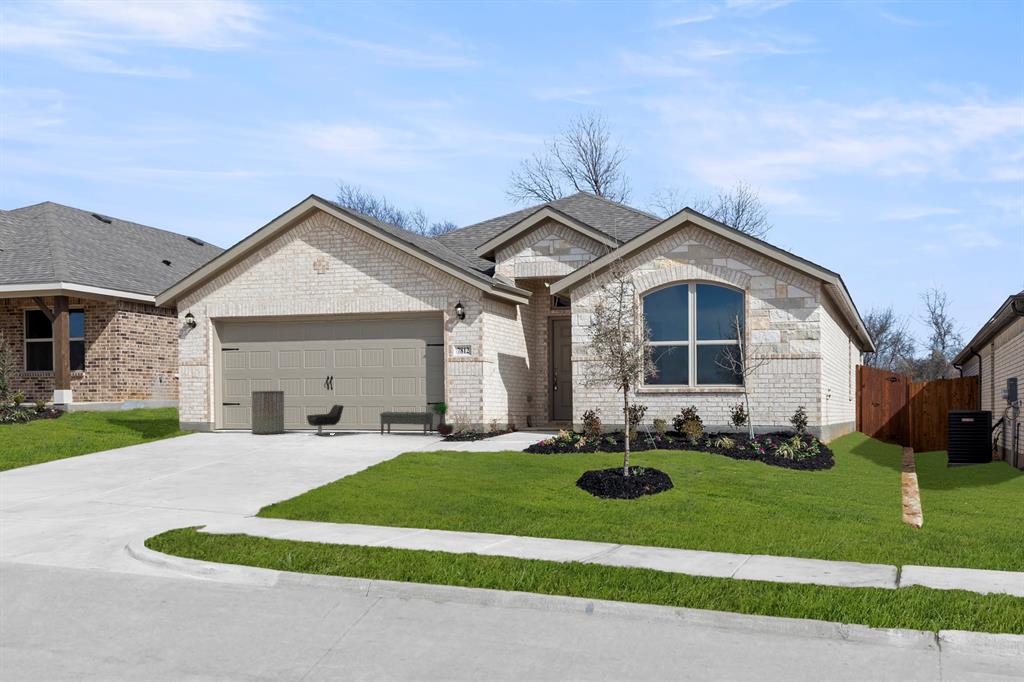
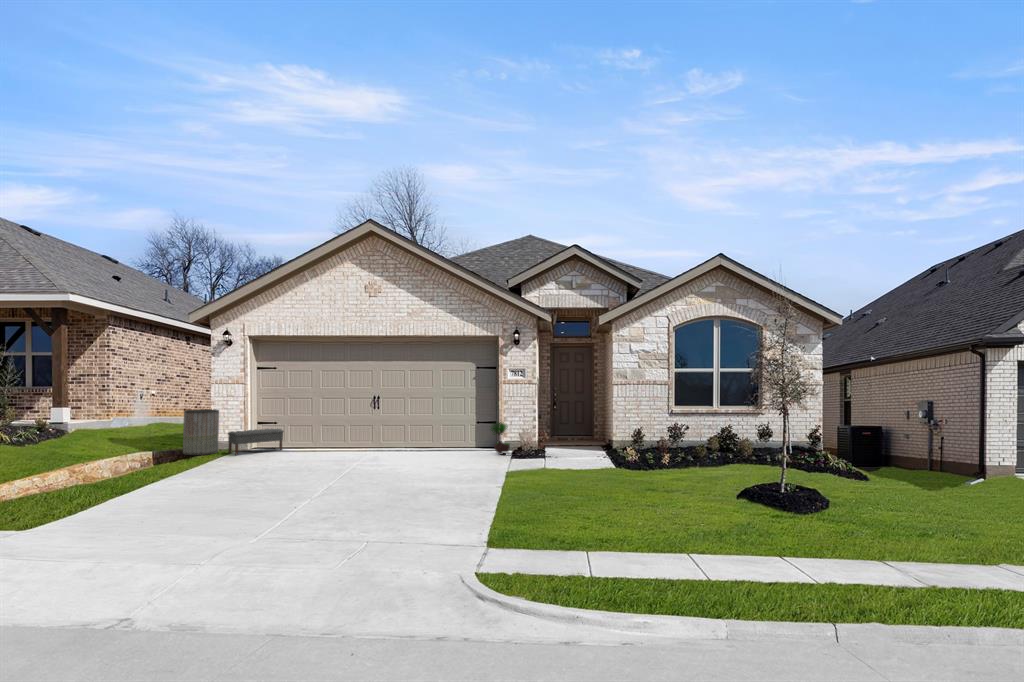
trash can: present [252,391,284,434] -> present [183,409,219,455]
lounge chair: present [307,405,343,436] -> none [358,423,397,456]
bench: present [380,412,433,436] -> present [228,429,283,455]

